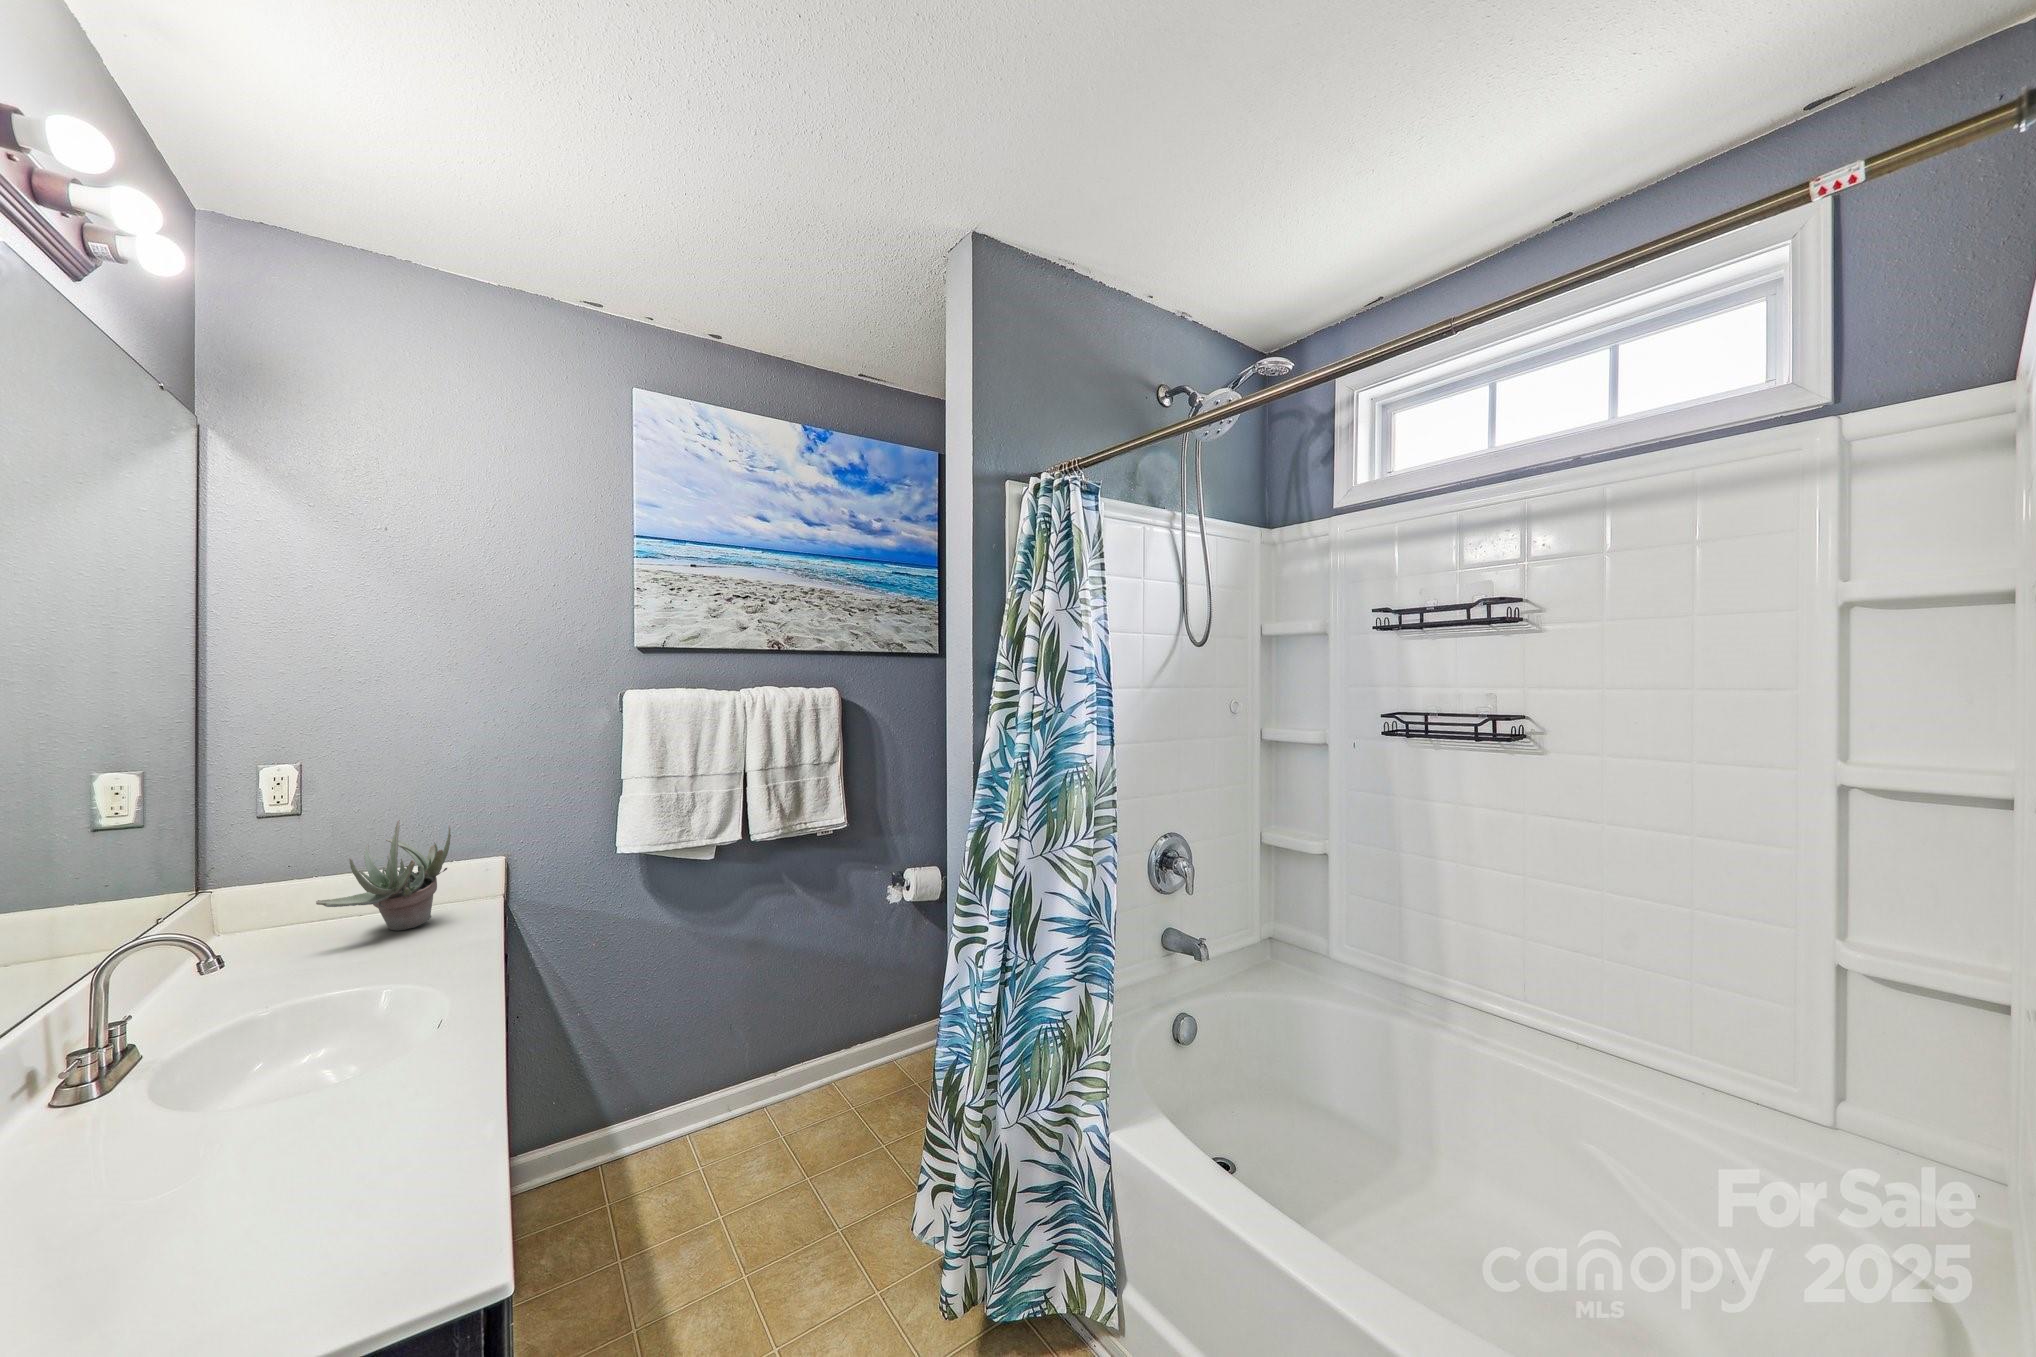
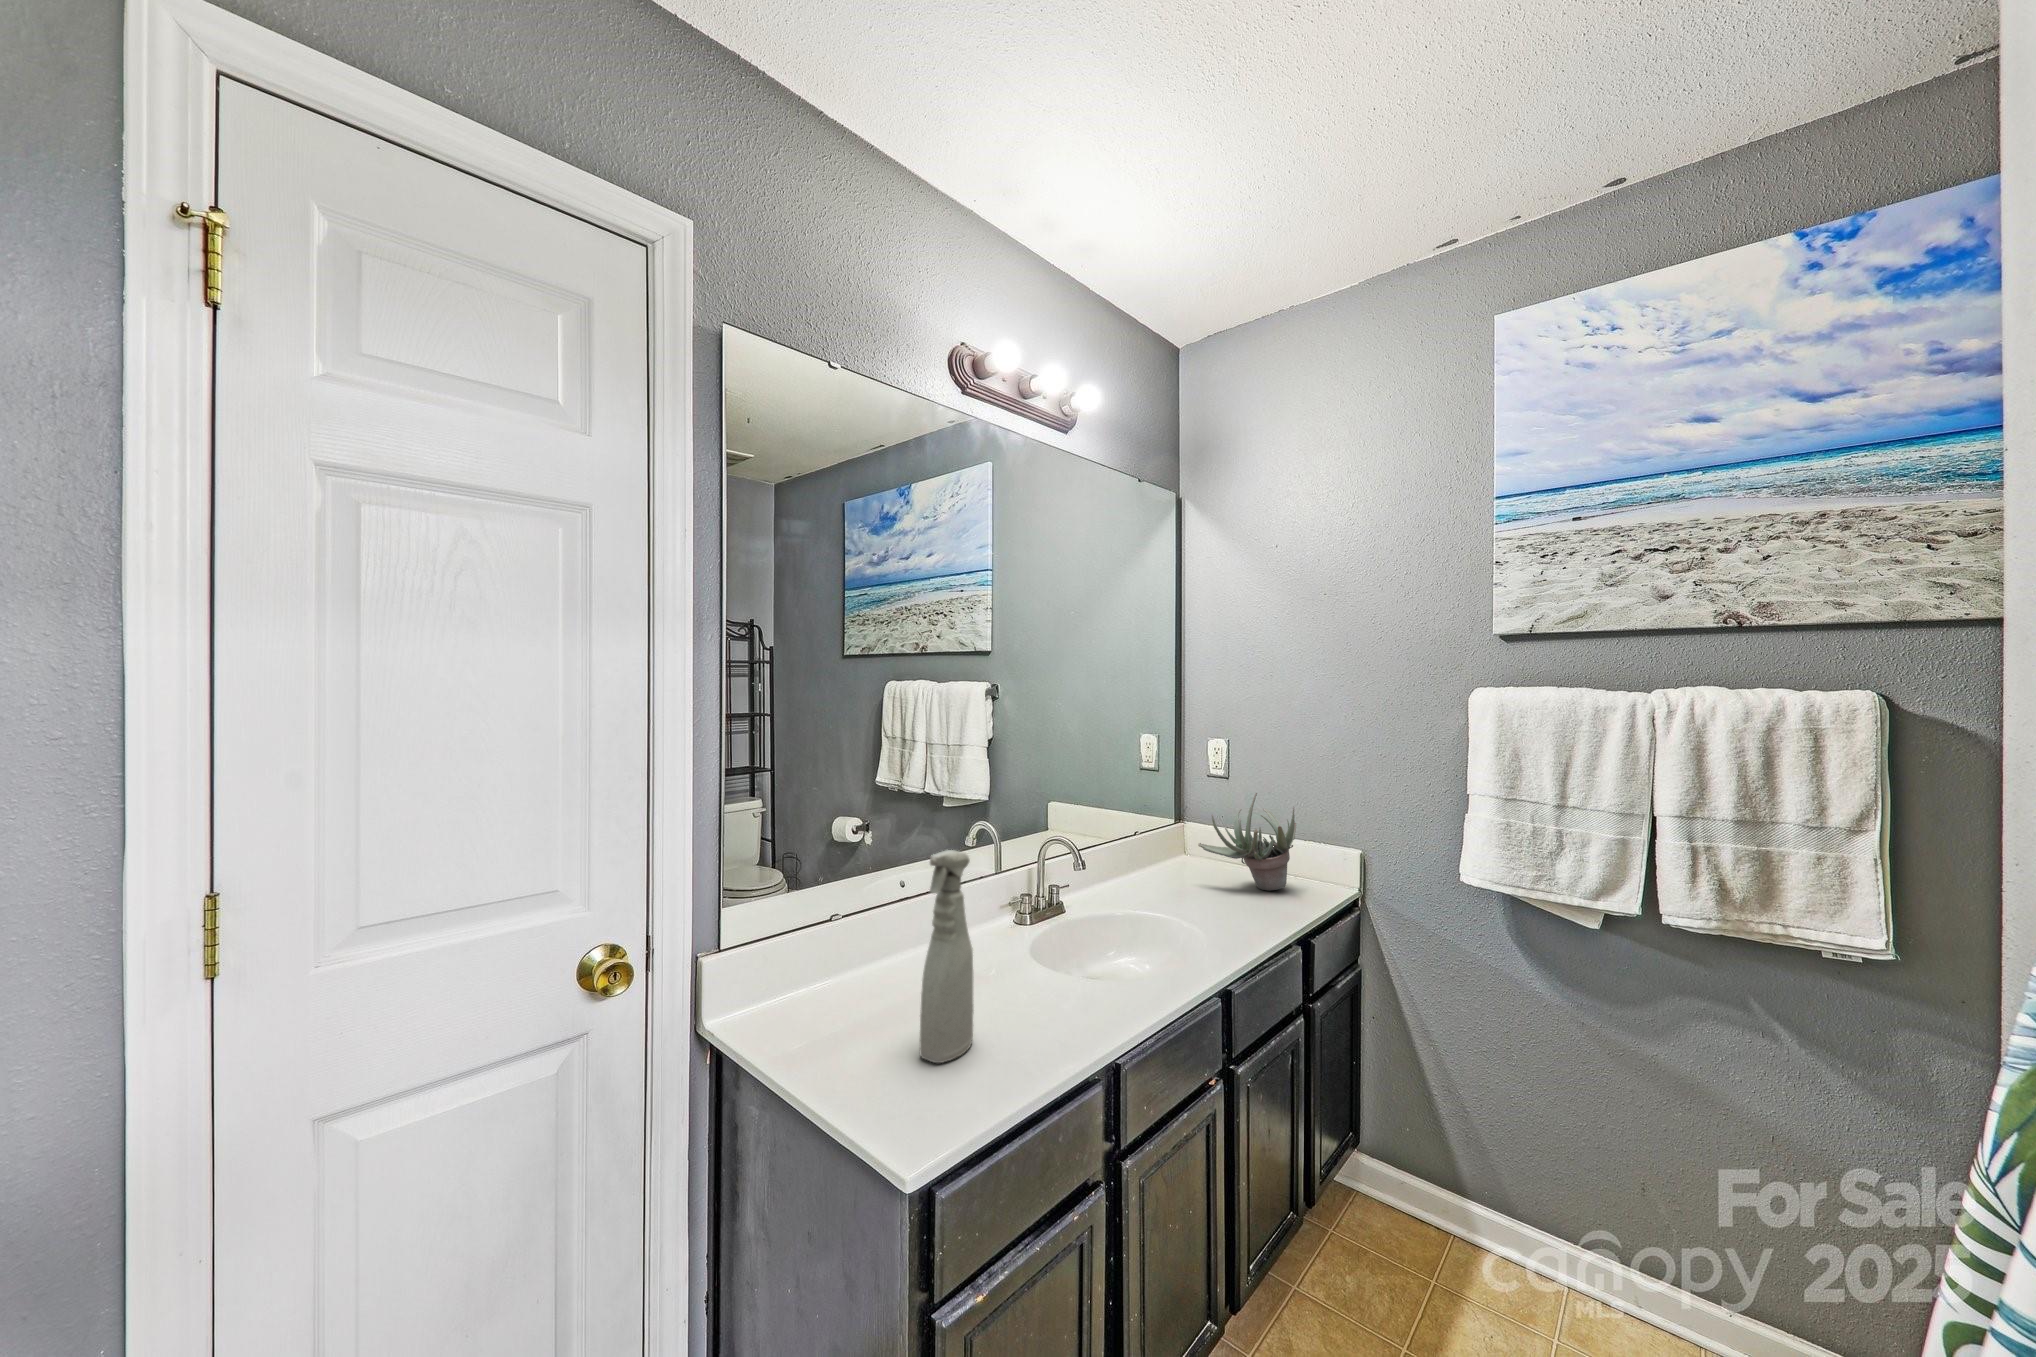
spray bottle: none [329,942,404,1239] -> present [920,850,974,1063]

